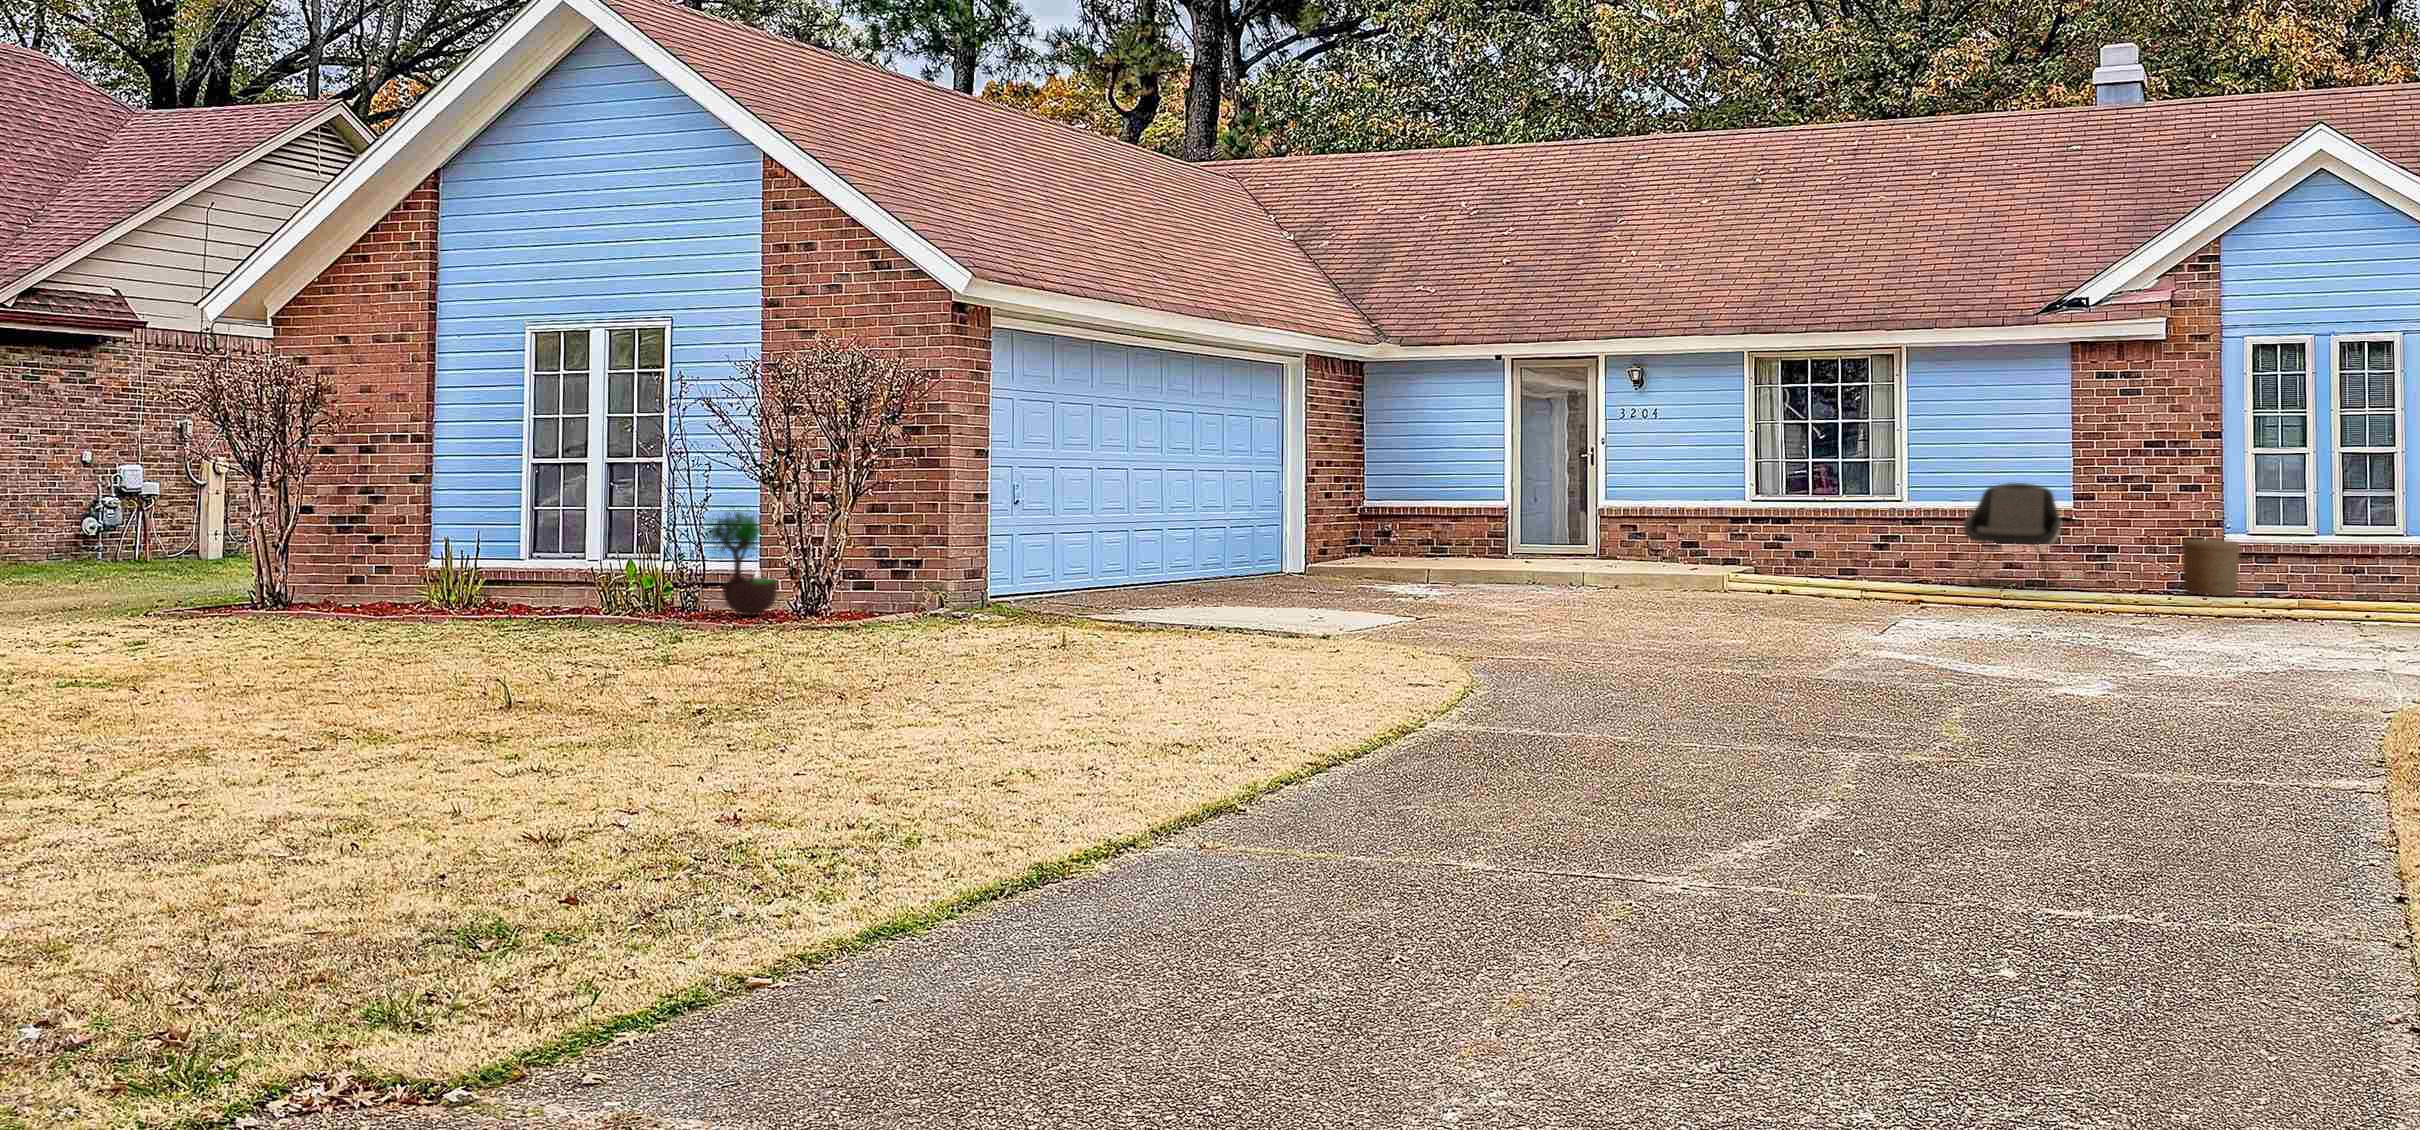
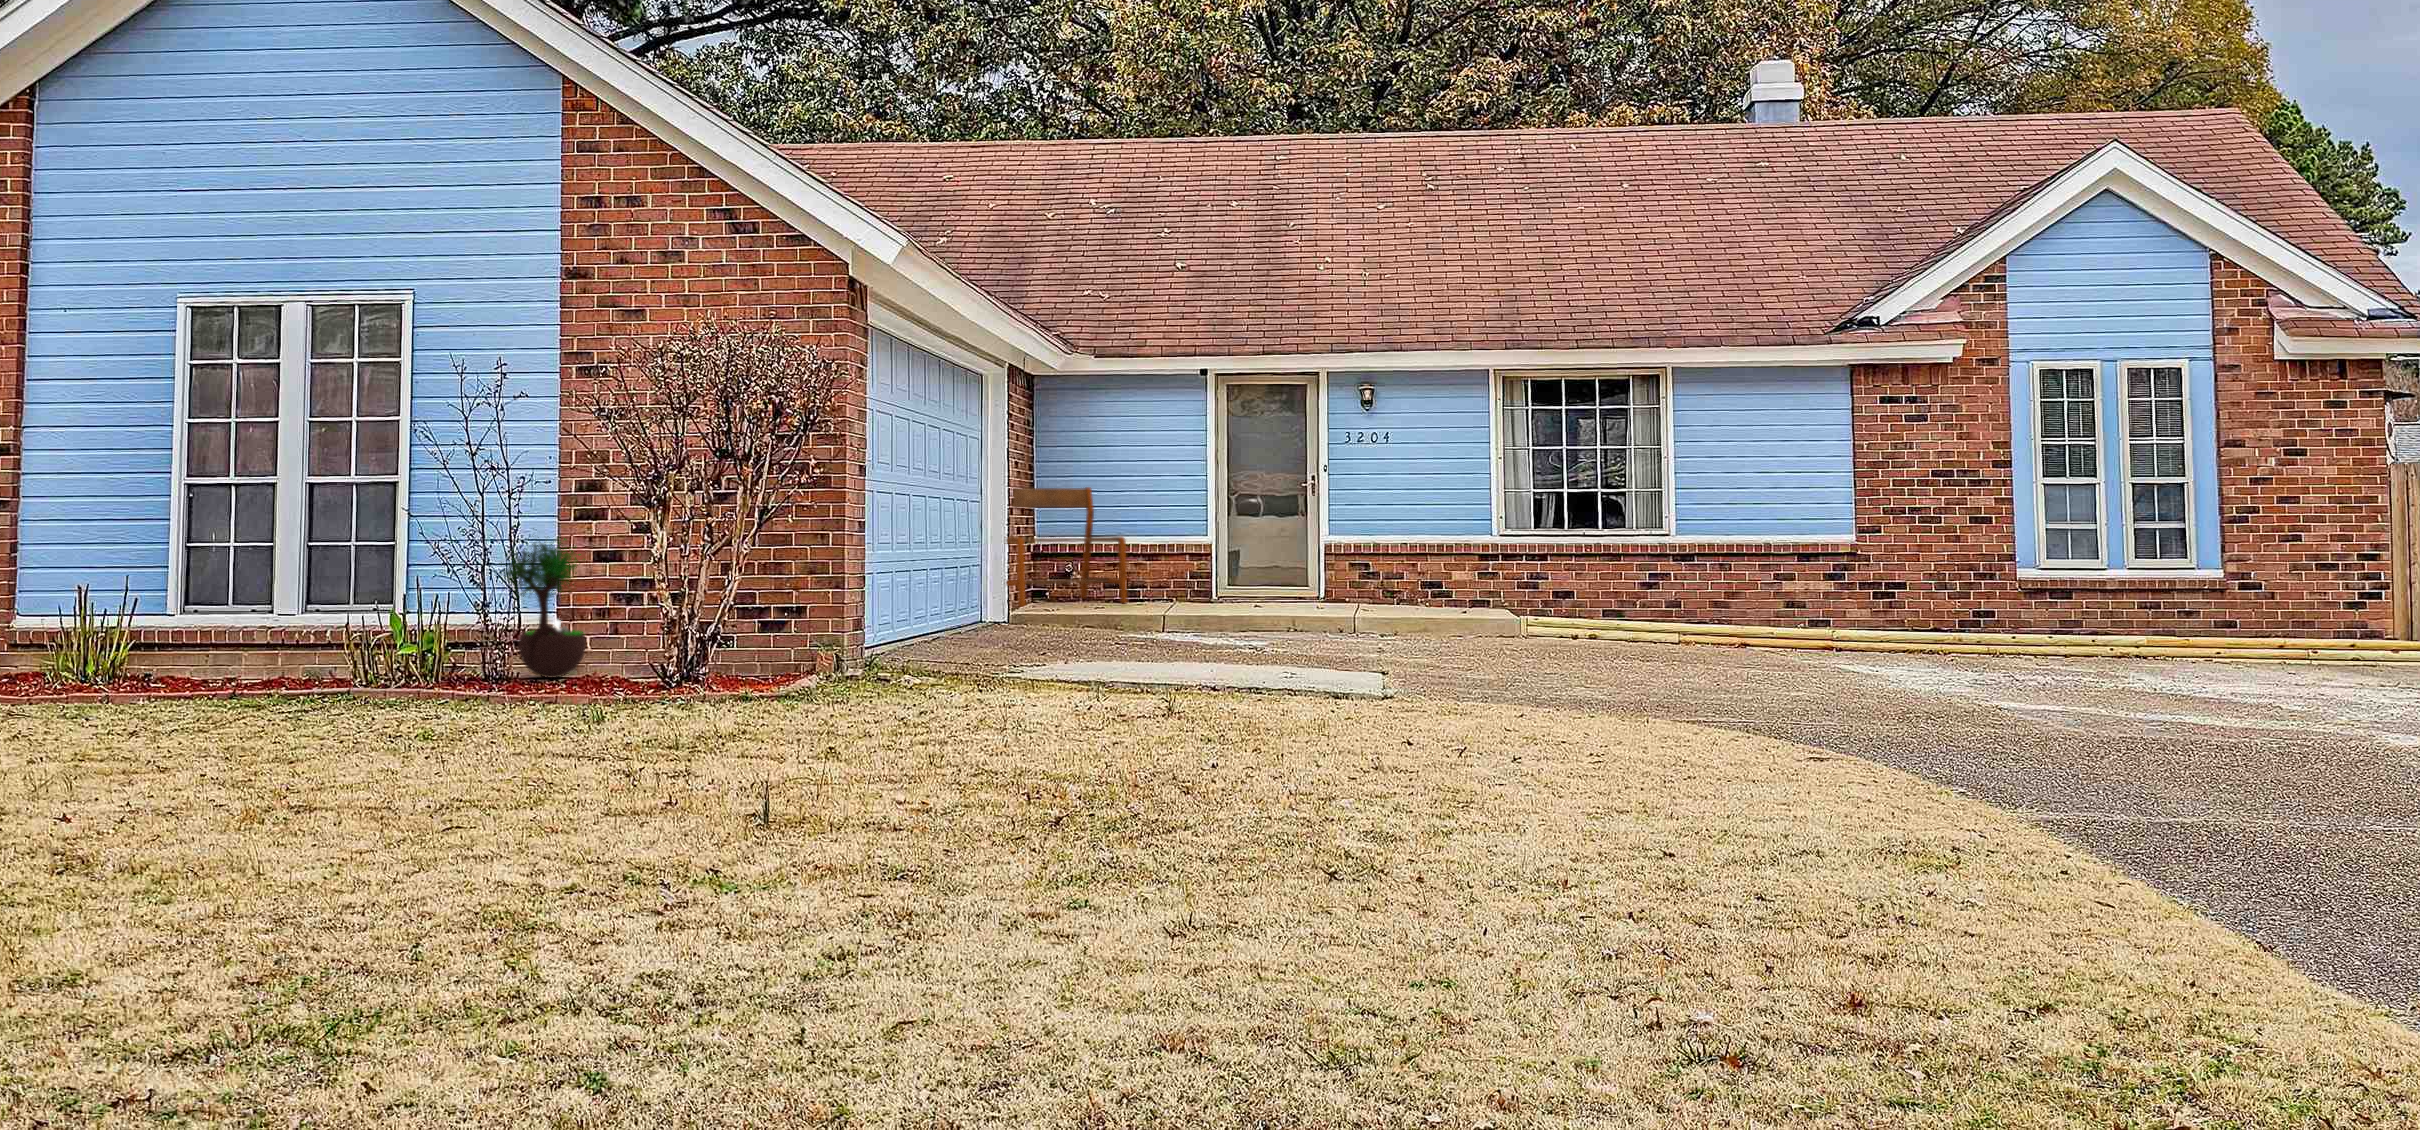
bench: none [1299,456,1416,559] -> present [1005,487,1128,607]
lounge chair: present [1963,483,2062,590] -> none [1763,515,1872,628]
woven basket: present [2182,539,2240,596] -> none [1984,573,2047,631]

